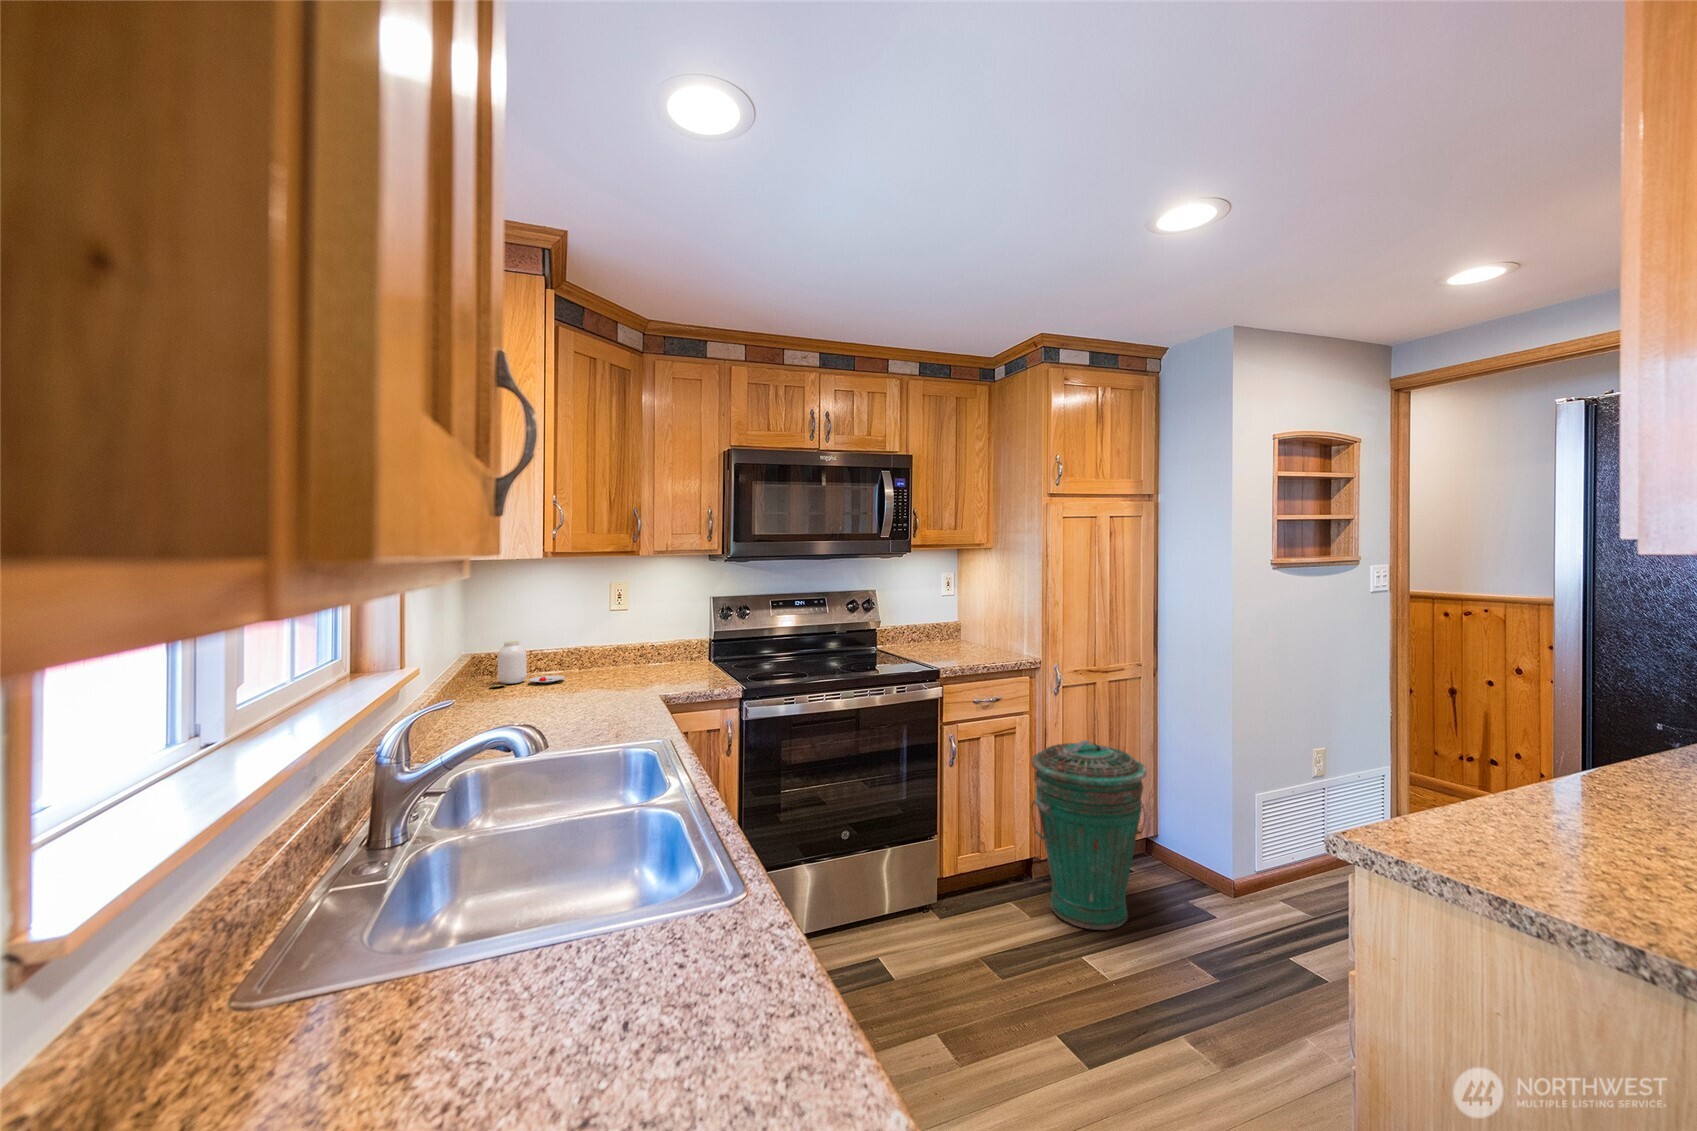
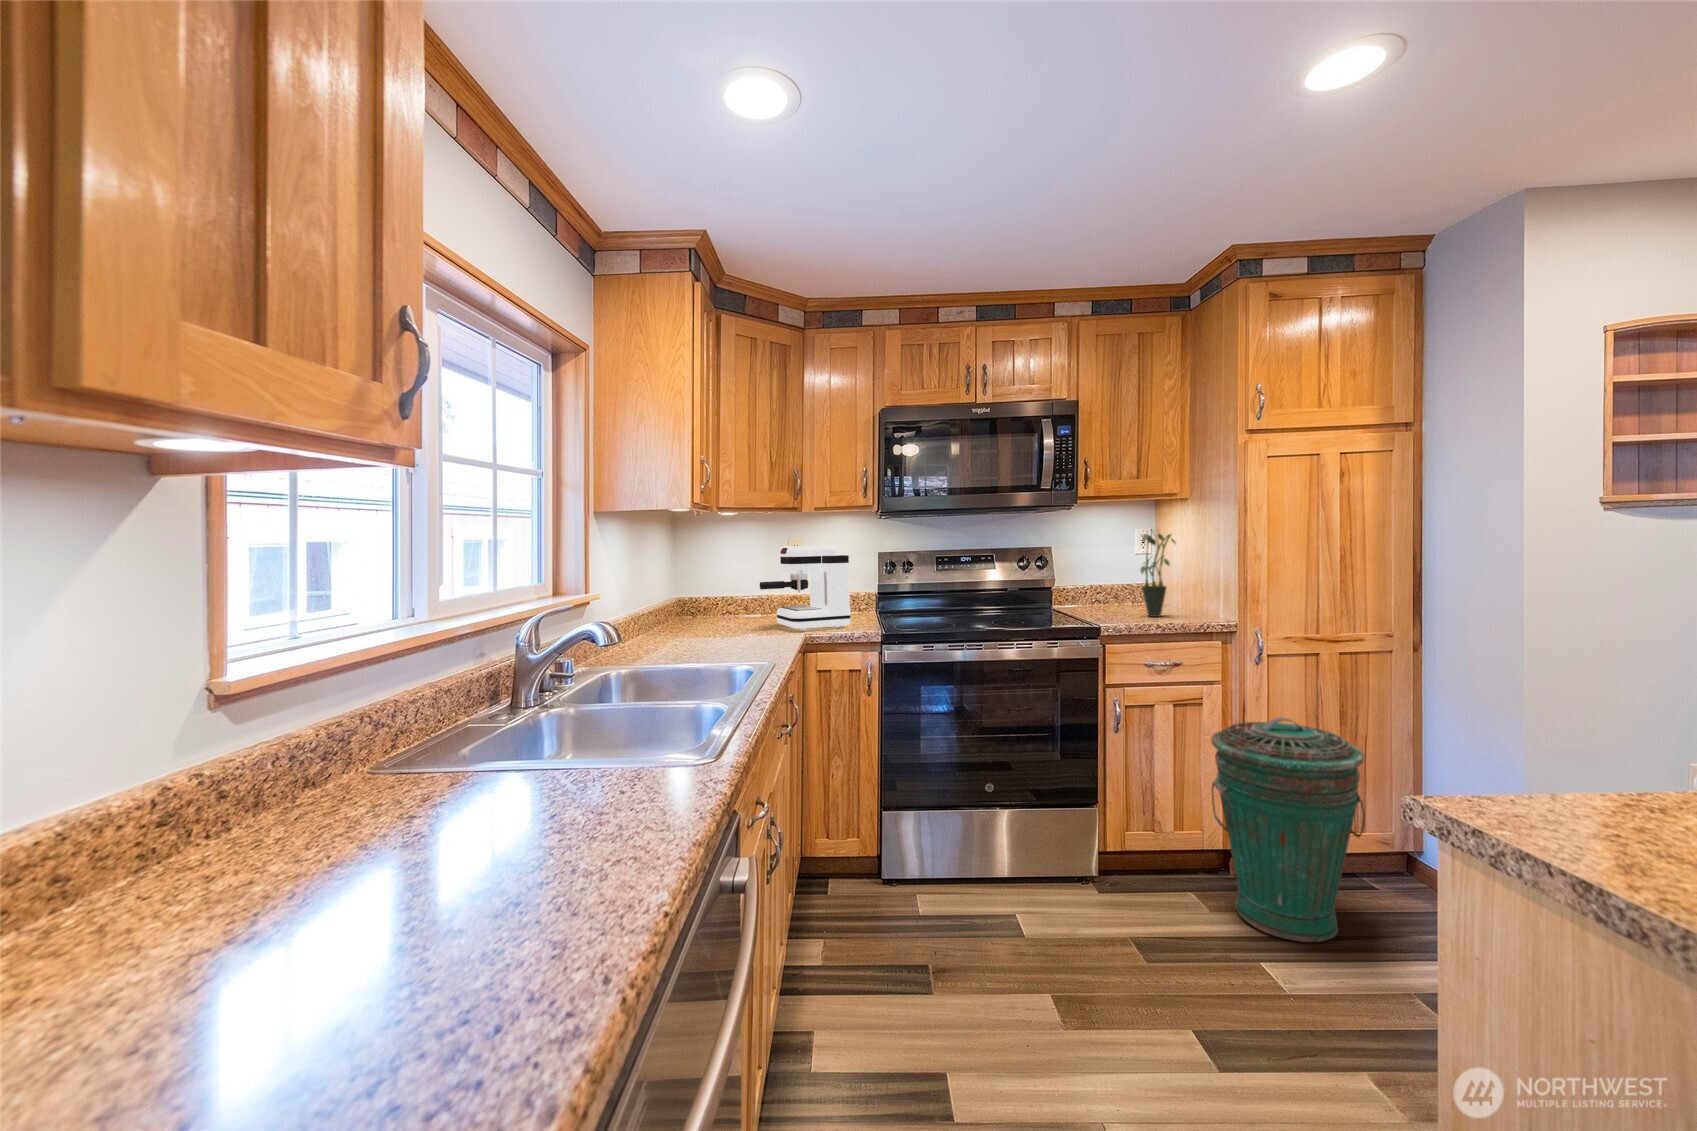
potted plant: none [957,575,989,654] -> present [1141,533,1175,617]
coffee maker: none [591,590,695,685] -> present [760,546,851,630]
jar: present [489,641,565,688] -> none [685,590,745,628]

